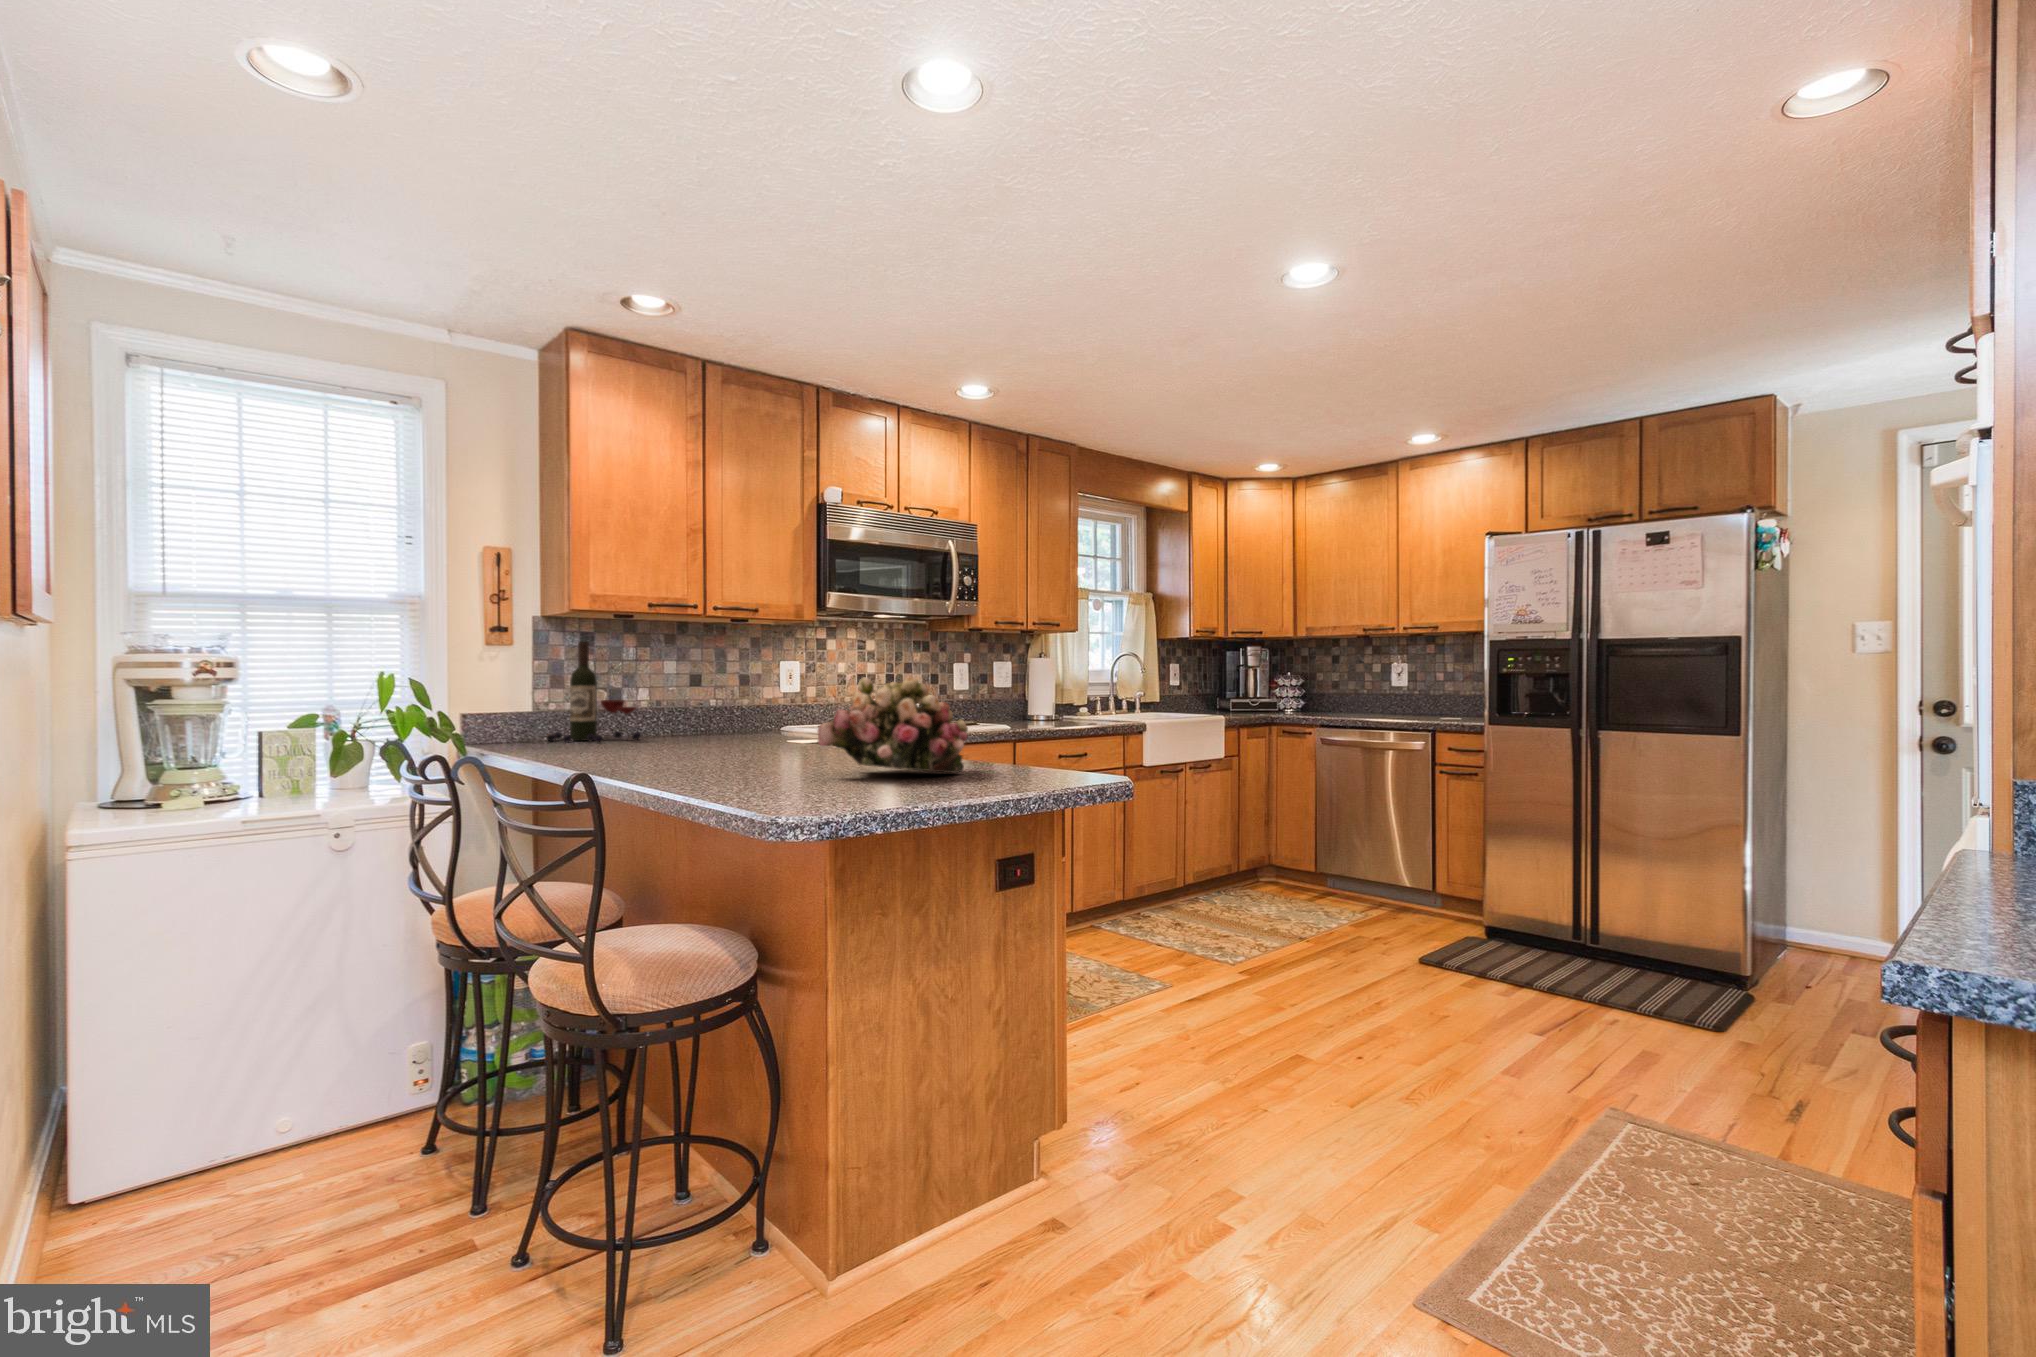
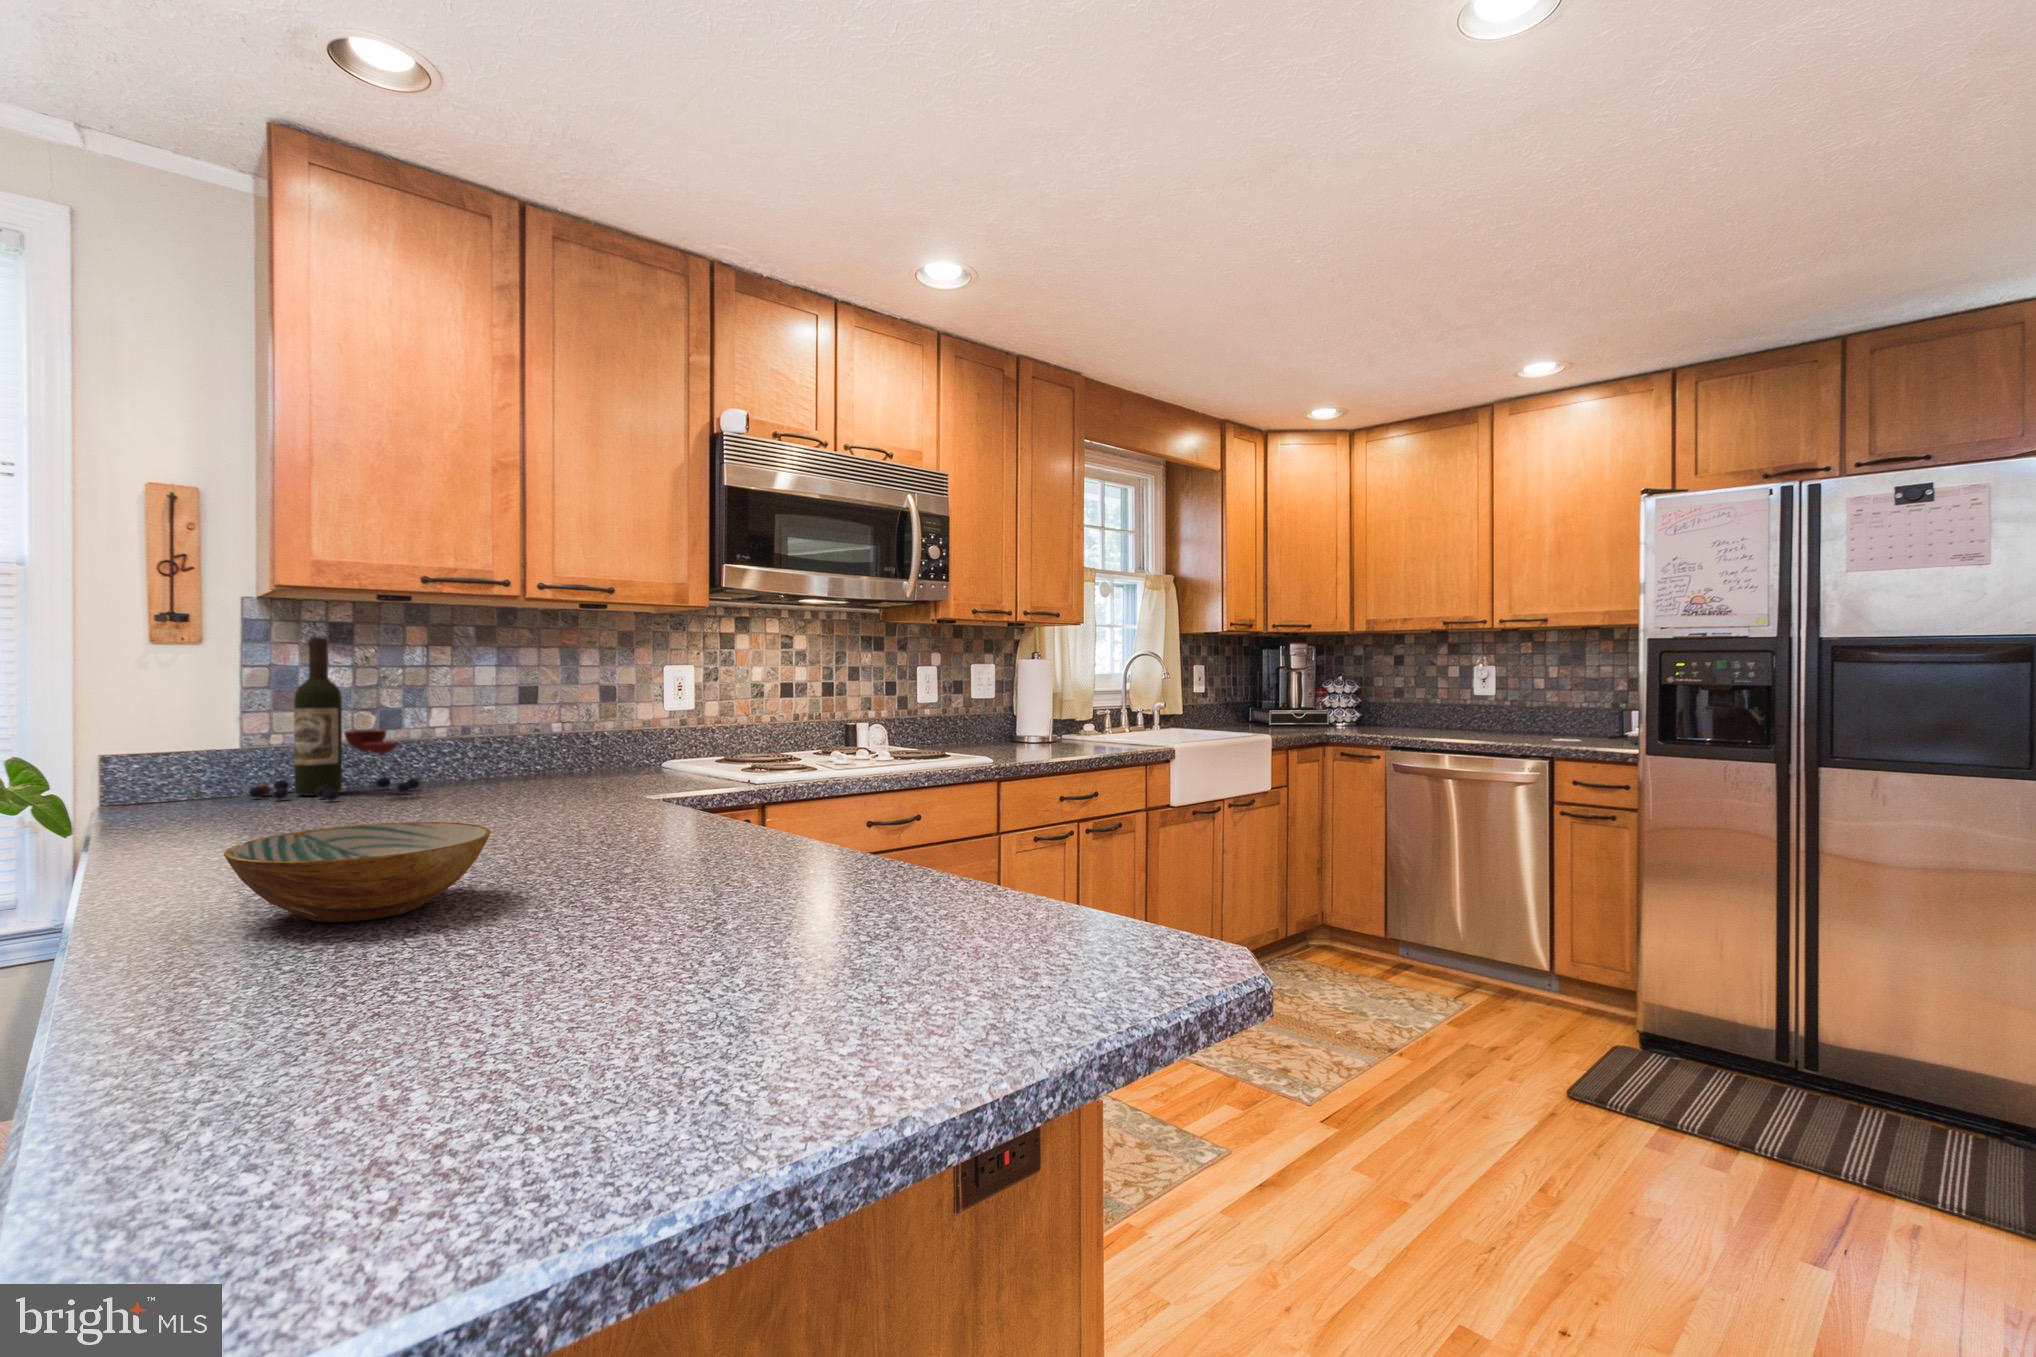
flower arrangement: present [818,677,968,773] -> none [534,731,907,971]
bowl: none [653,731,763,770] -> present [224,822,491,922]

